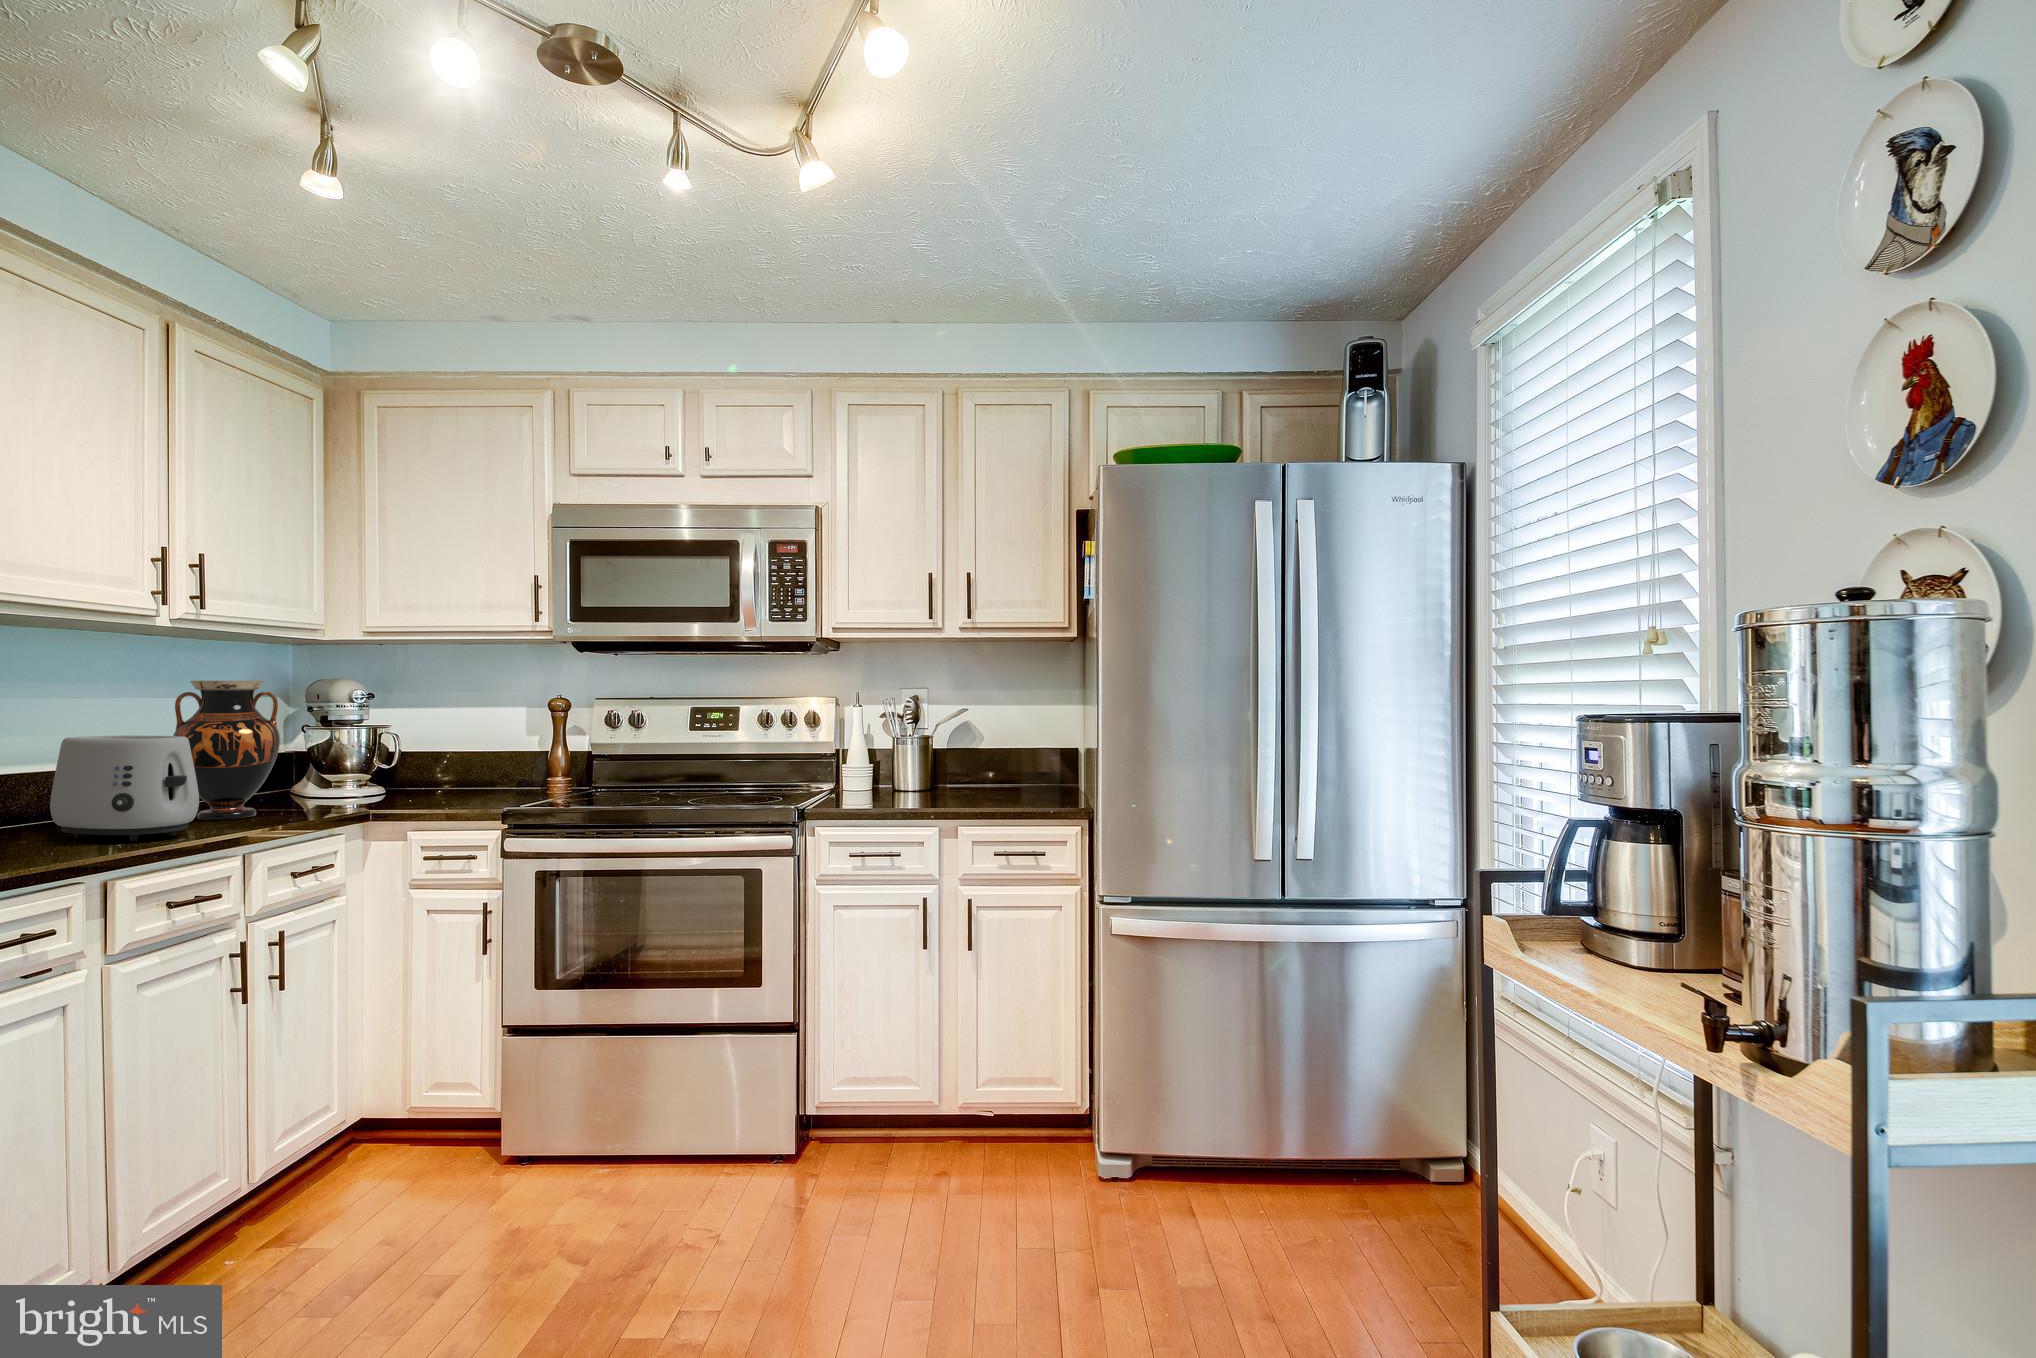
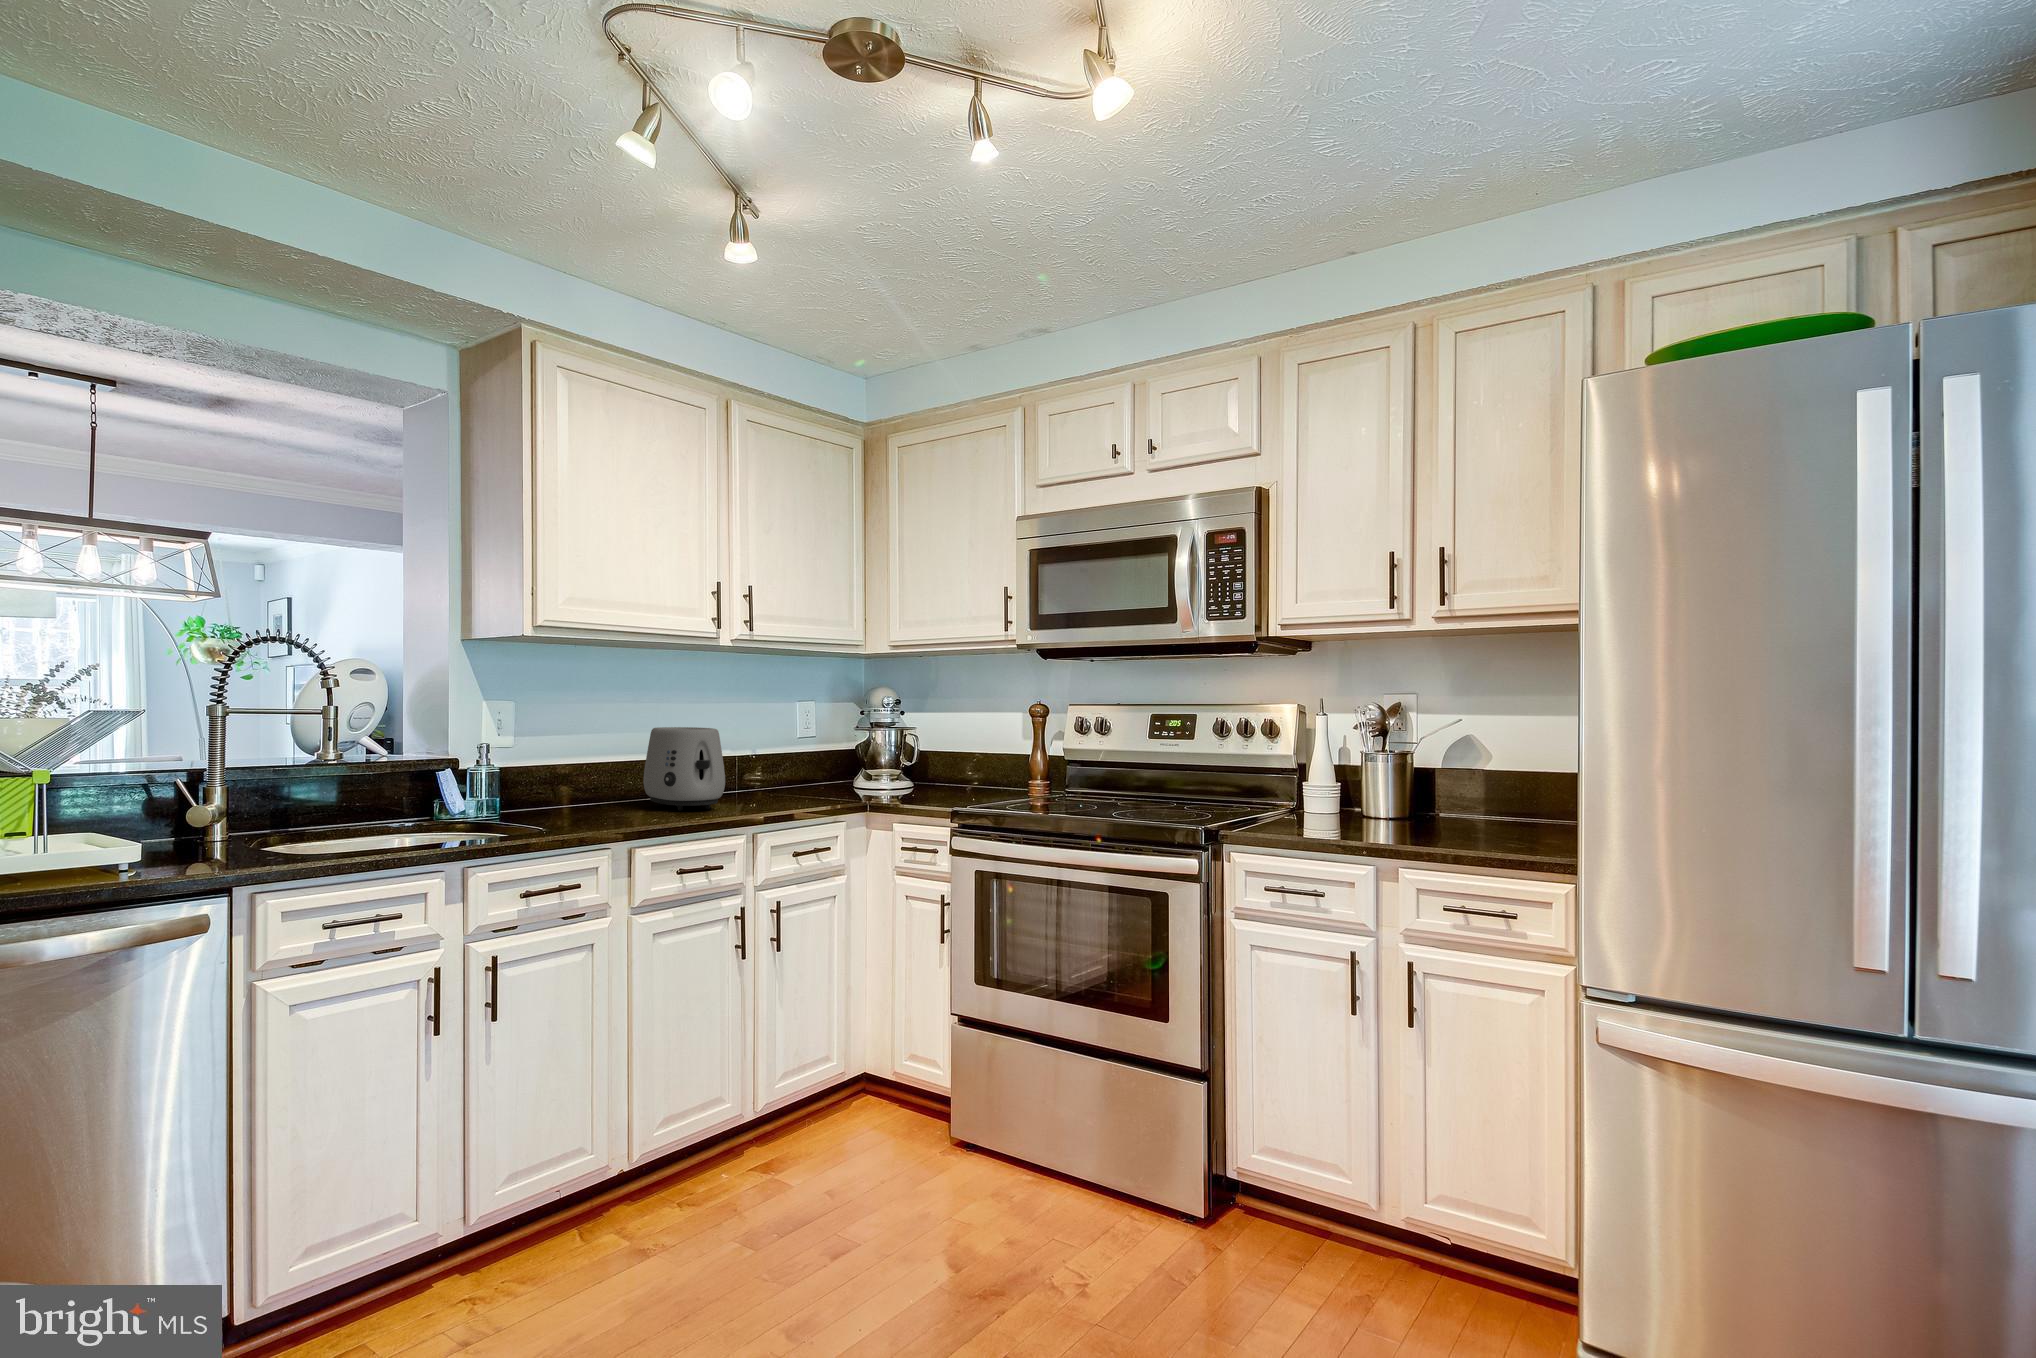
vase: present [173,681,280,820] -> none [737,685,809,799]

